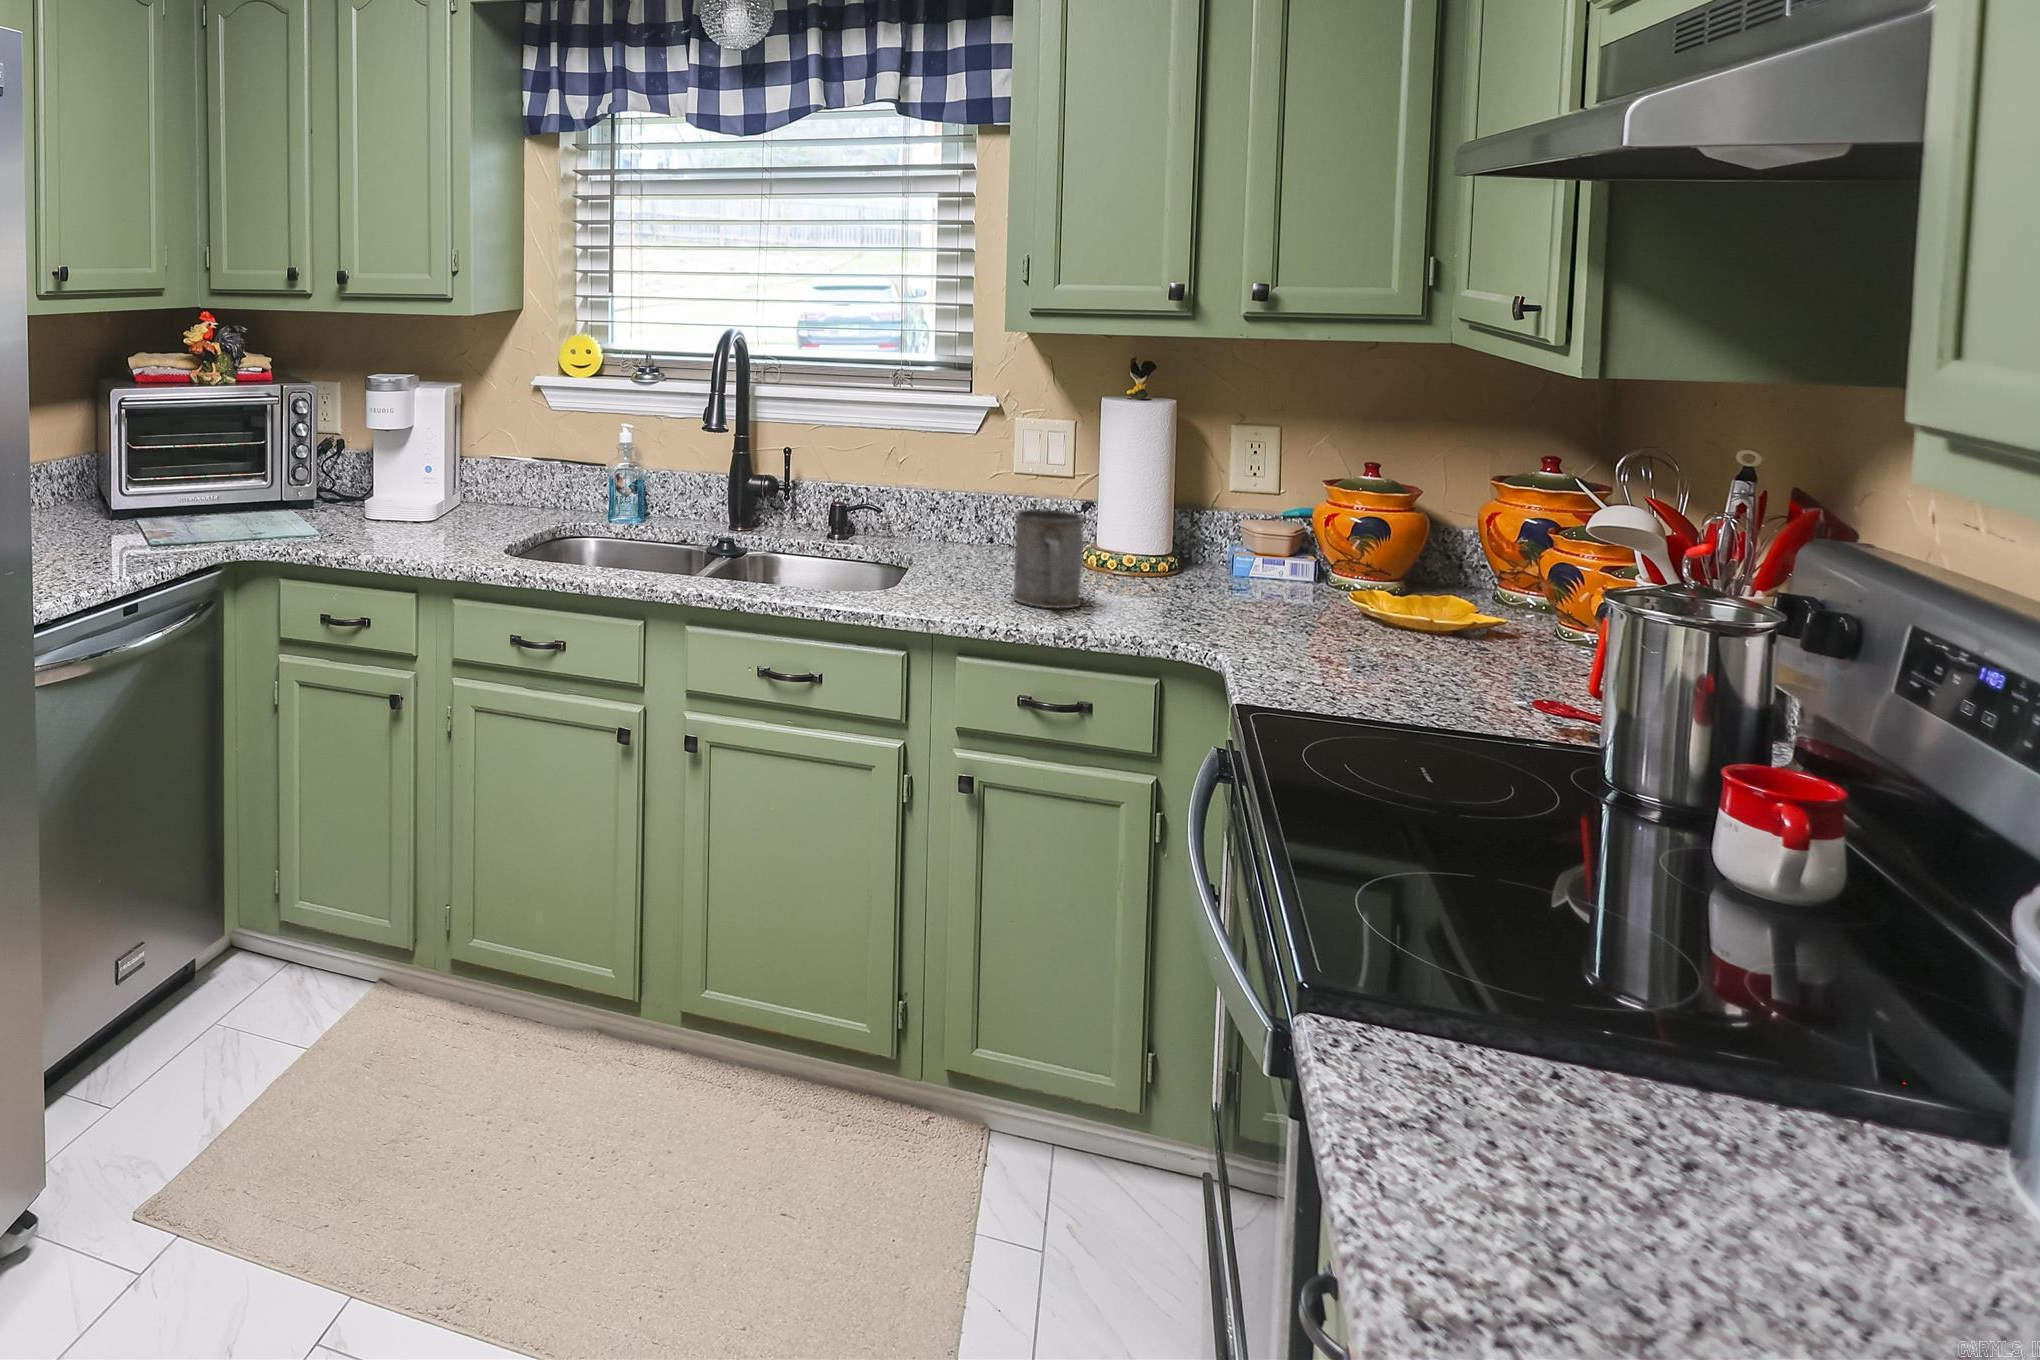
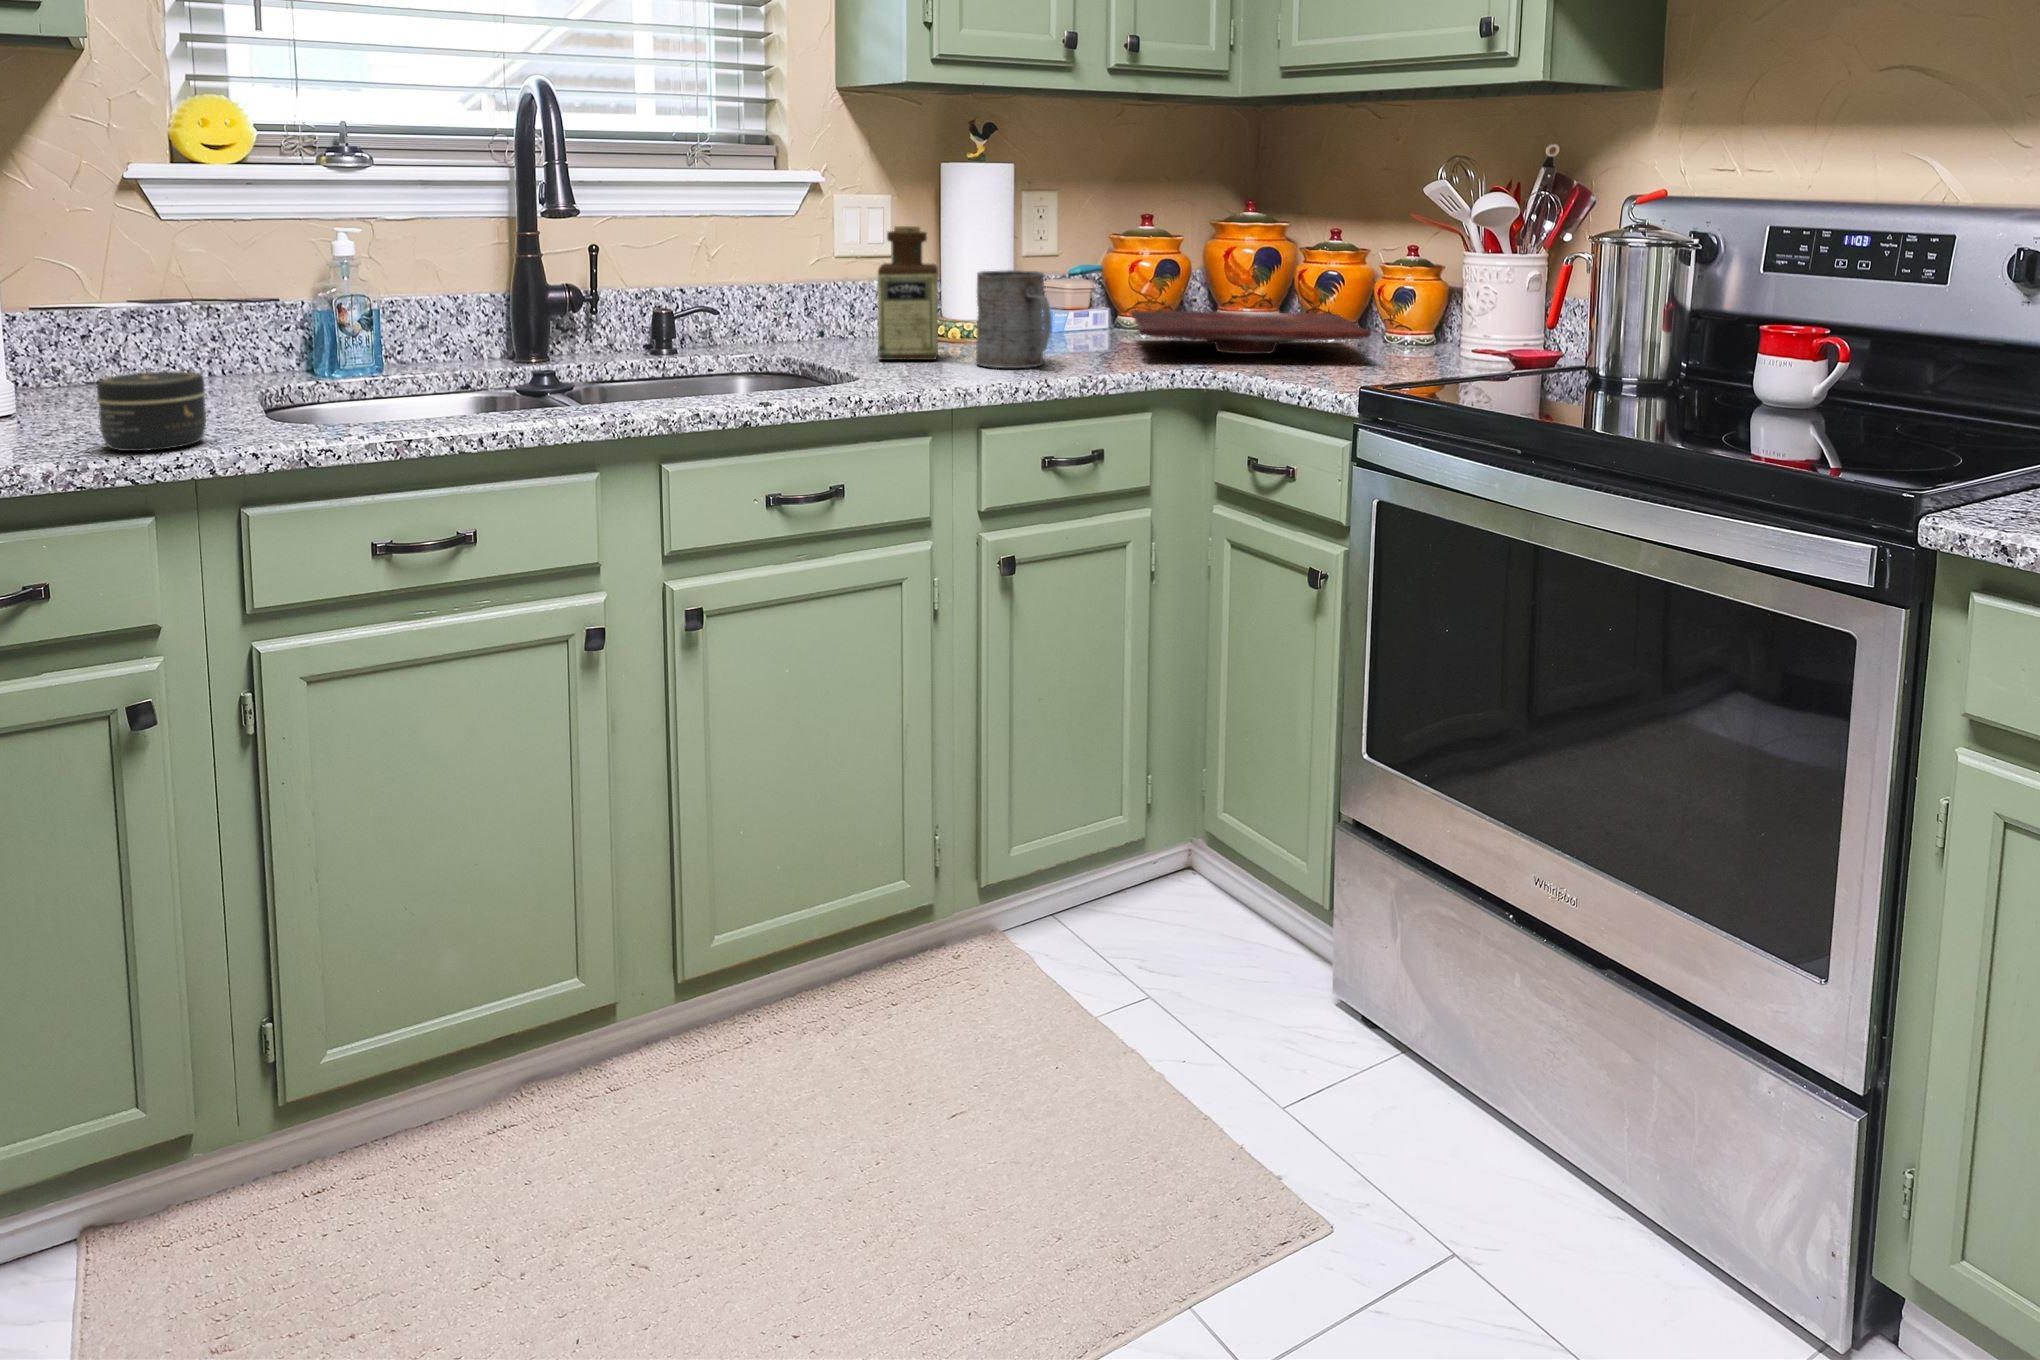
bottle: none [952,457,1022,584] -> present [878,226,938,360]
jar: none [415,512,464,557] -> present [97,372,206,451]
cutting board: none [1171,569,1530,654] -> present [1131,311,1371,354]

